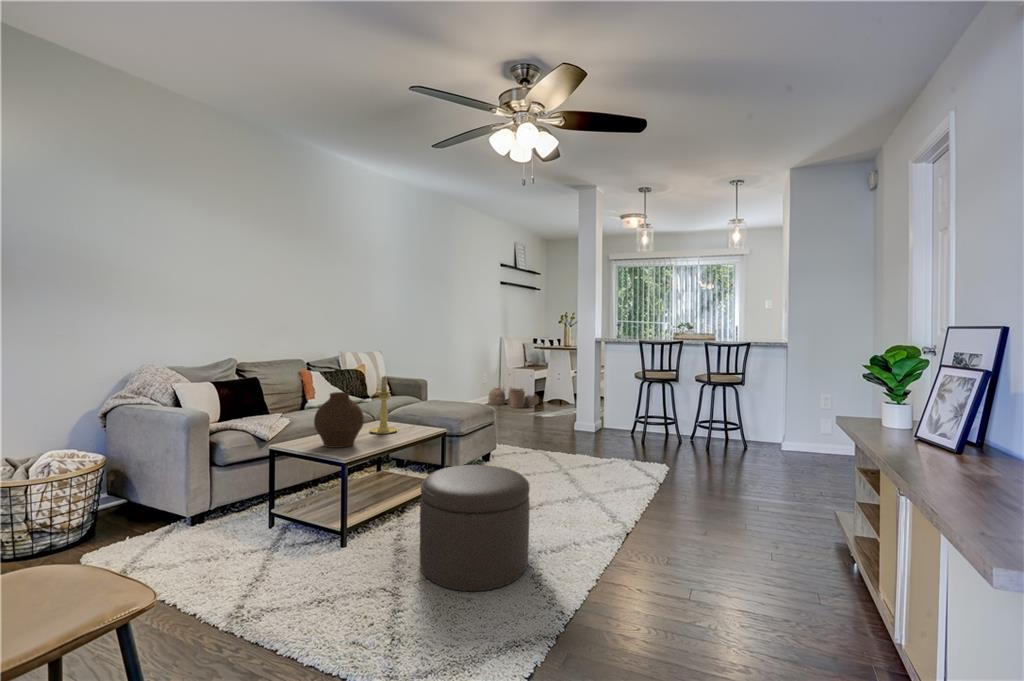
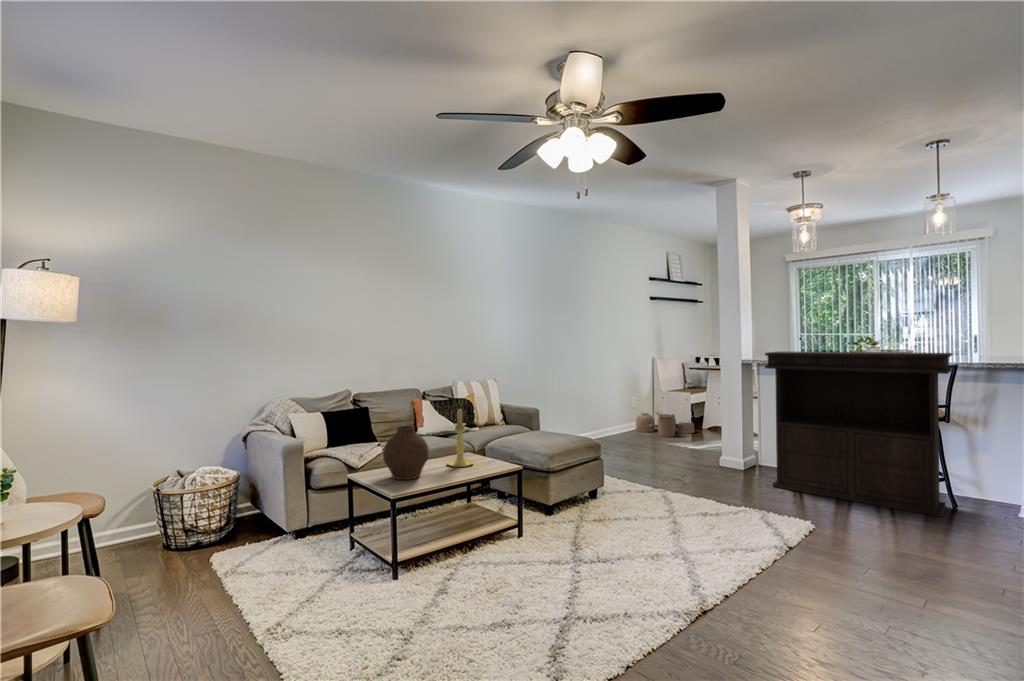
console table: none [620,332,748,454] -> present [765,351,952,517]
ottoman: present [420,465,530,591] -> none [444,510,561,651]

